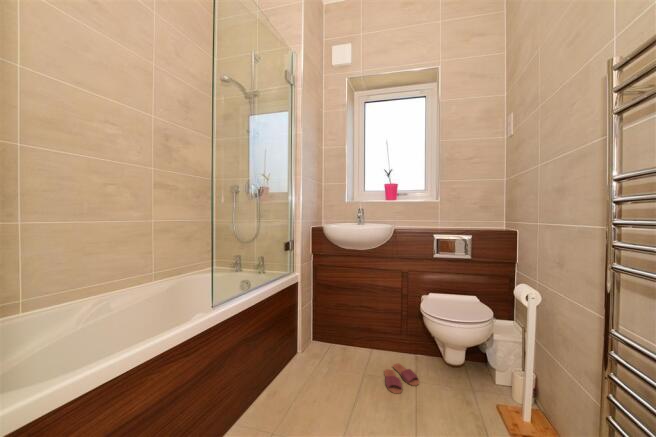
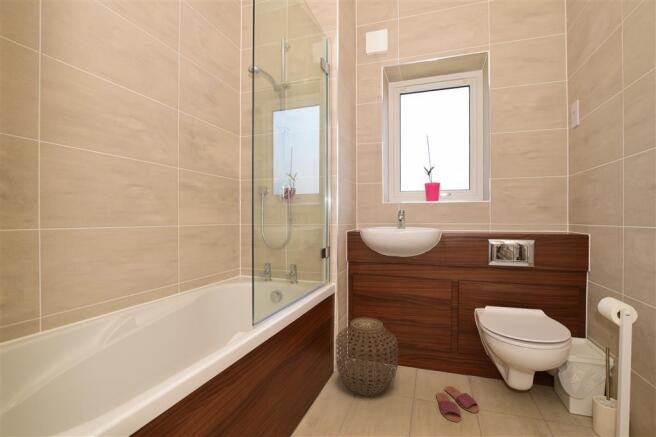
woven basket: none [297,304,352,373] -> present [336,318,398,396]

